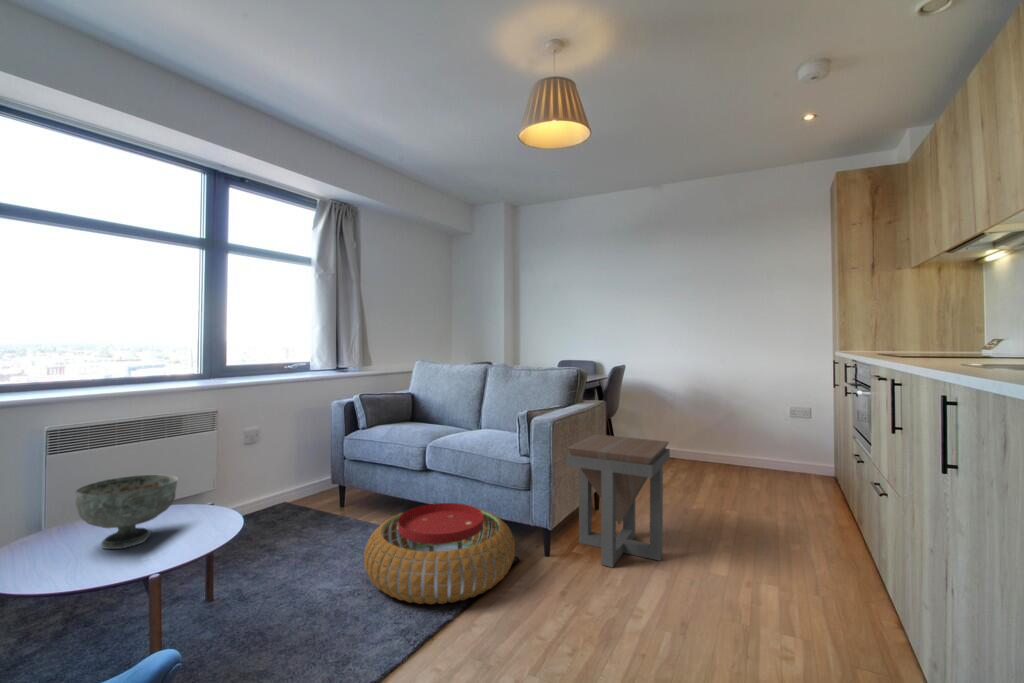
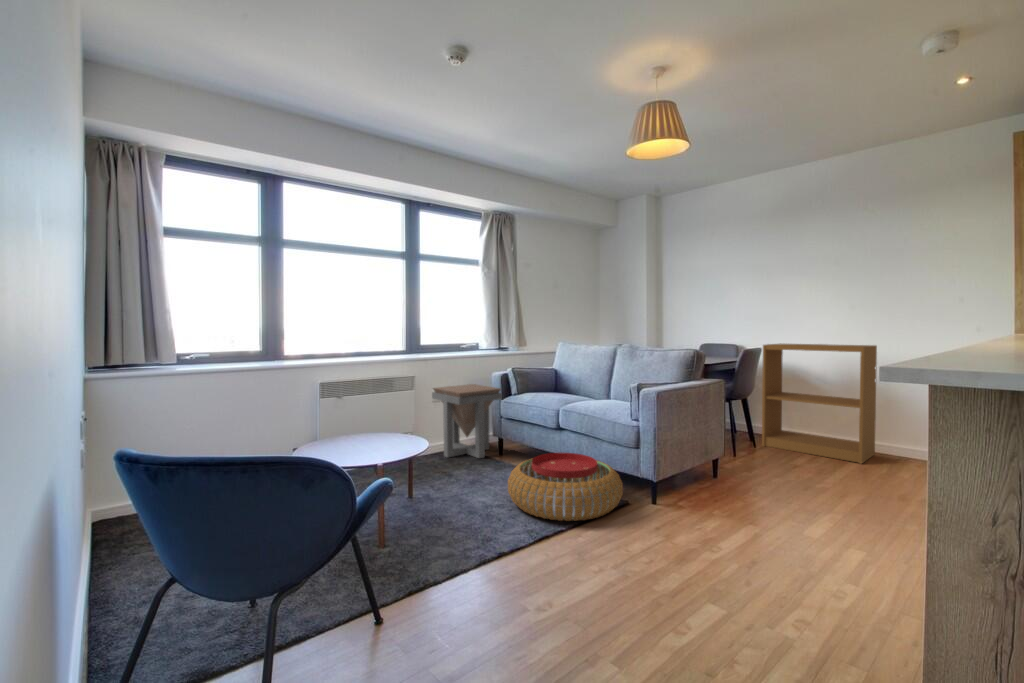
bookshelf: none [624,362,719,478] -> present [762,343,877,463]
side table: present [566,434,670,567] -> present [432,384,502,458]
decorative bowl: present [75,475,178,549] -> none [342,411,392,451]

